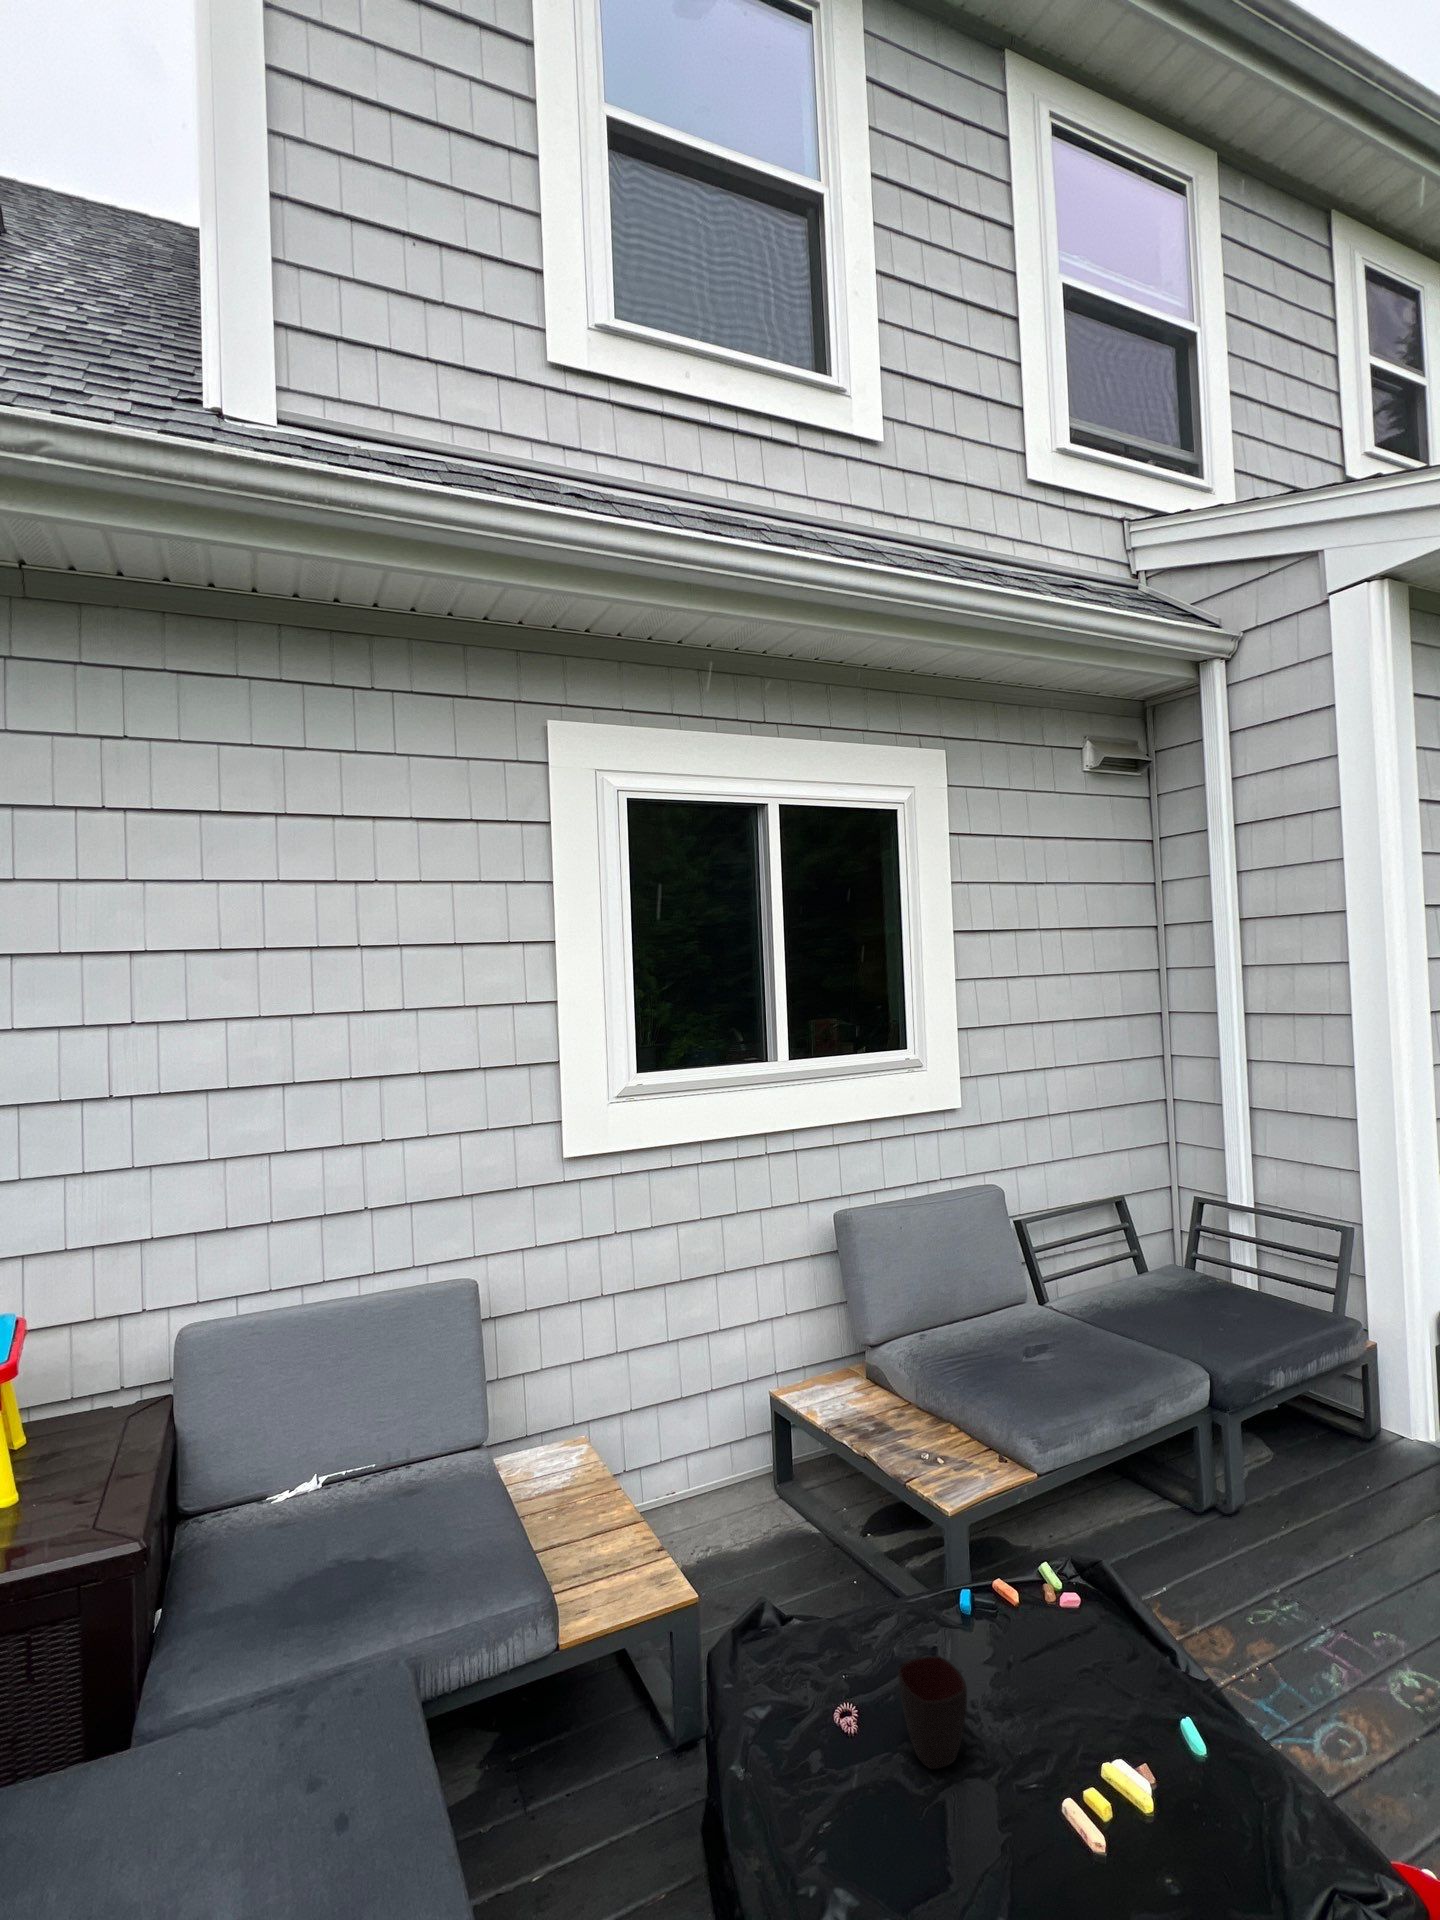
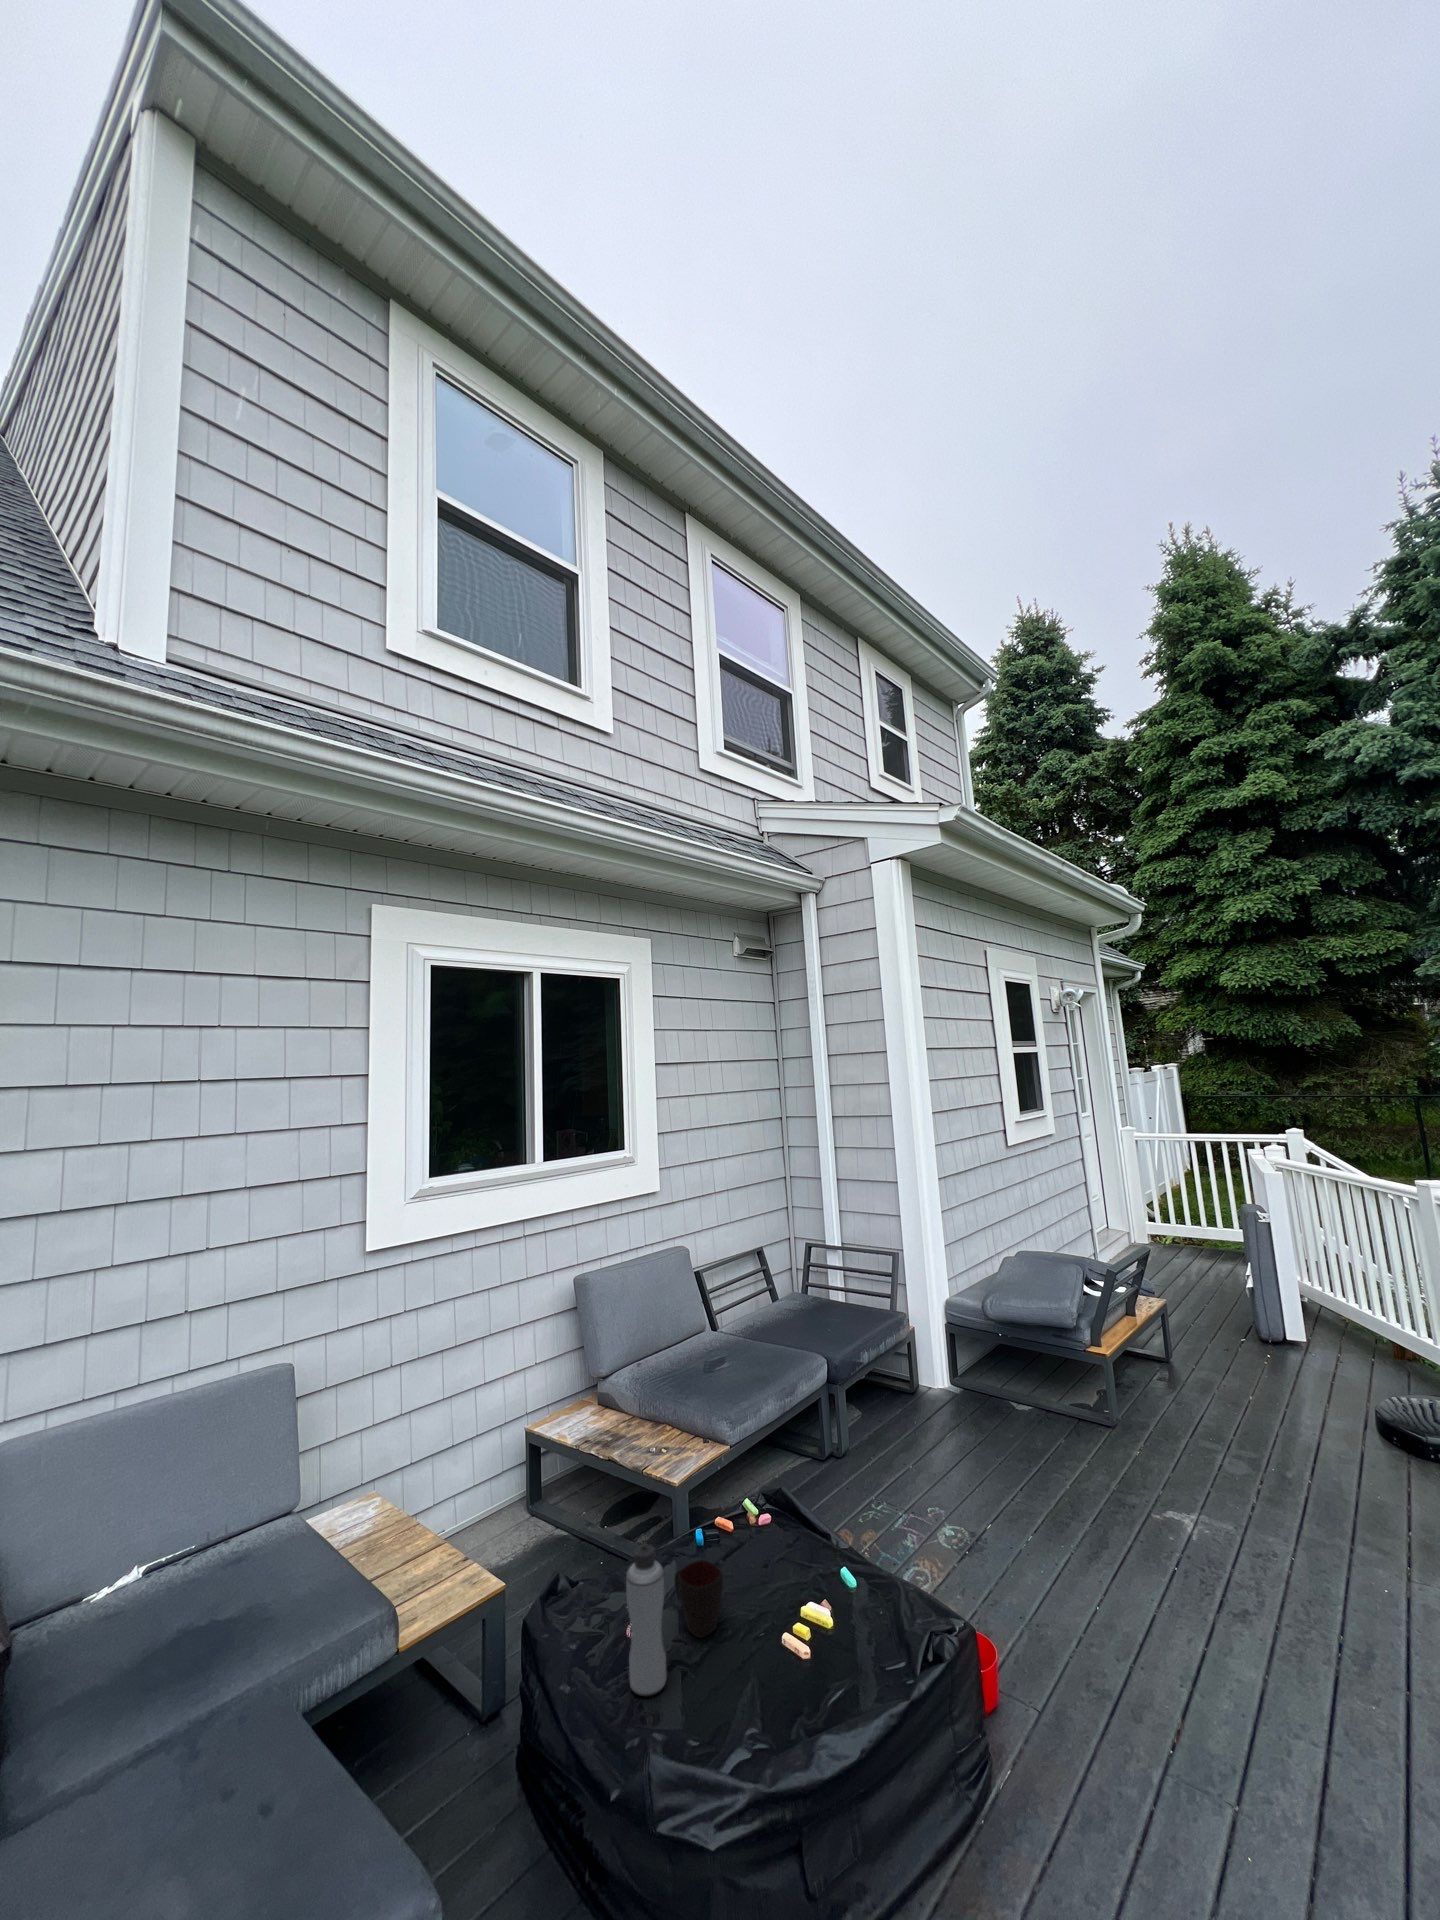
water bottle: none [804,1625,865,1838] -> present [626,1542,666,1696]

